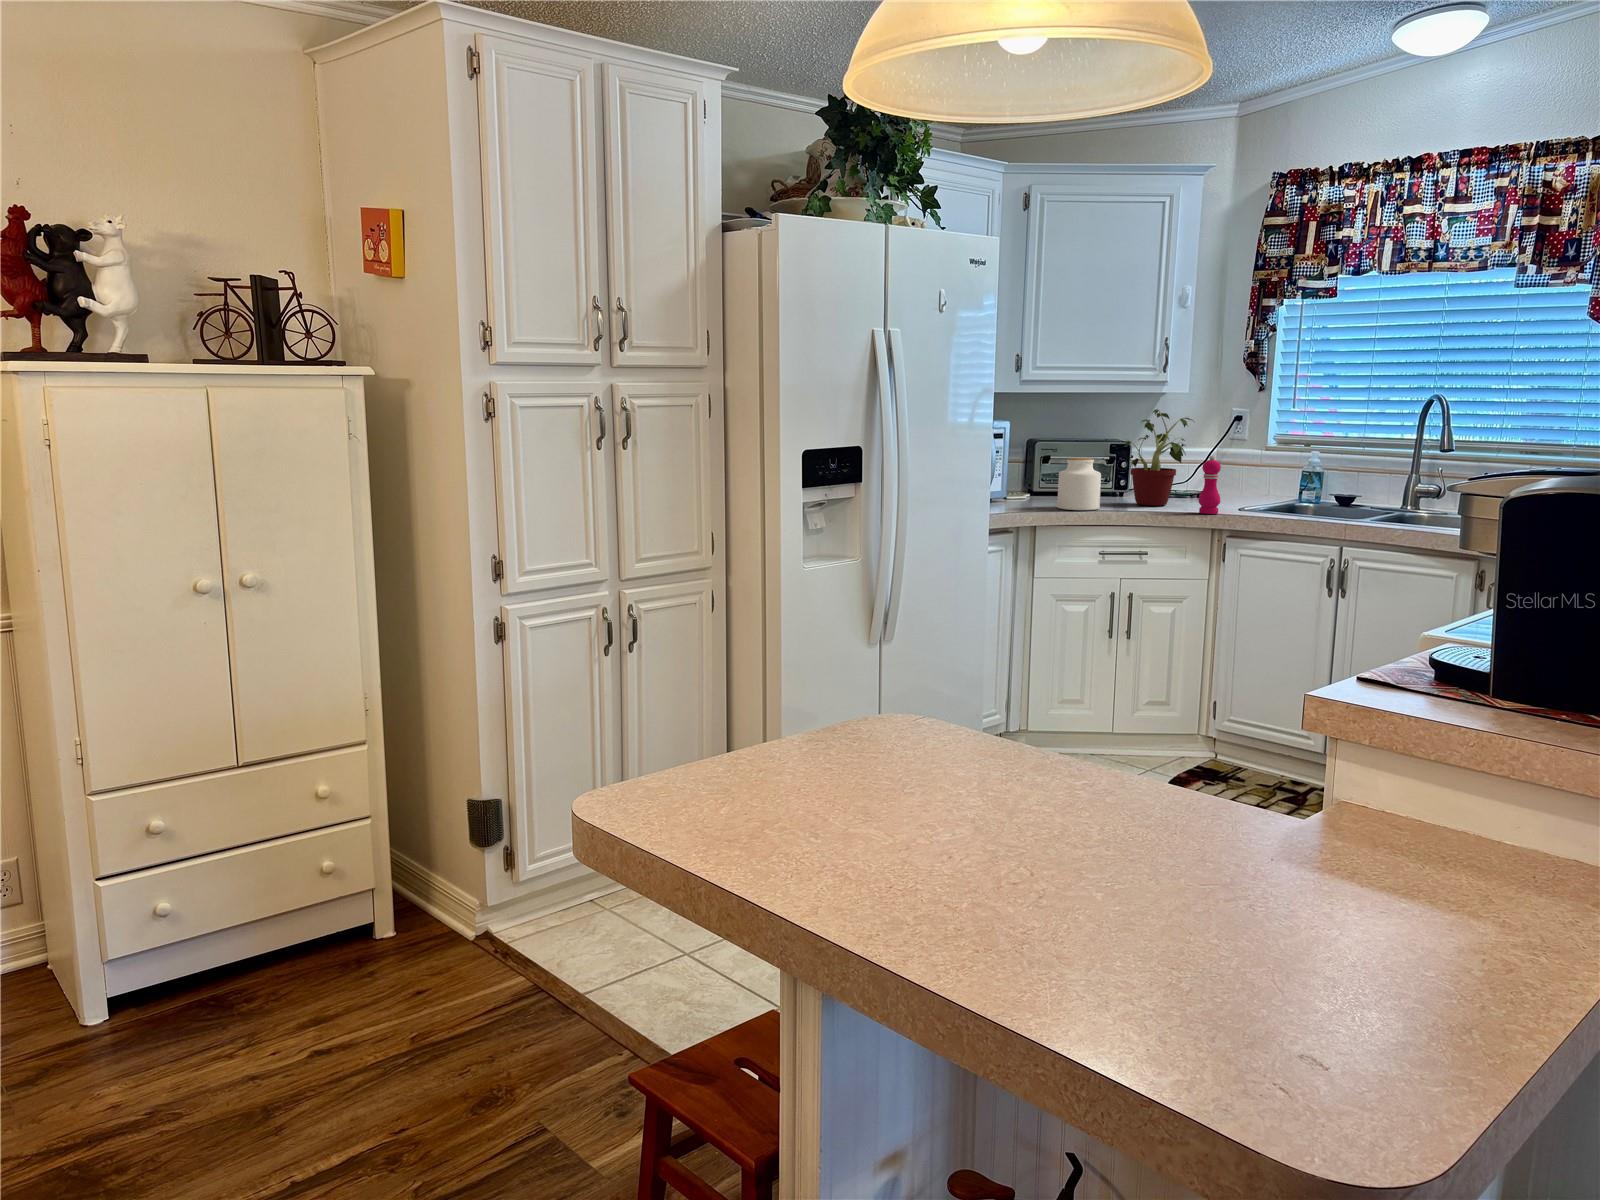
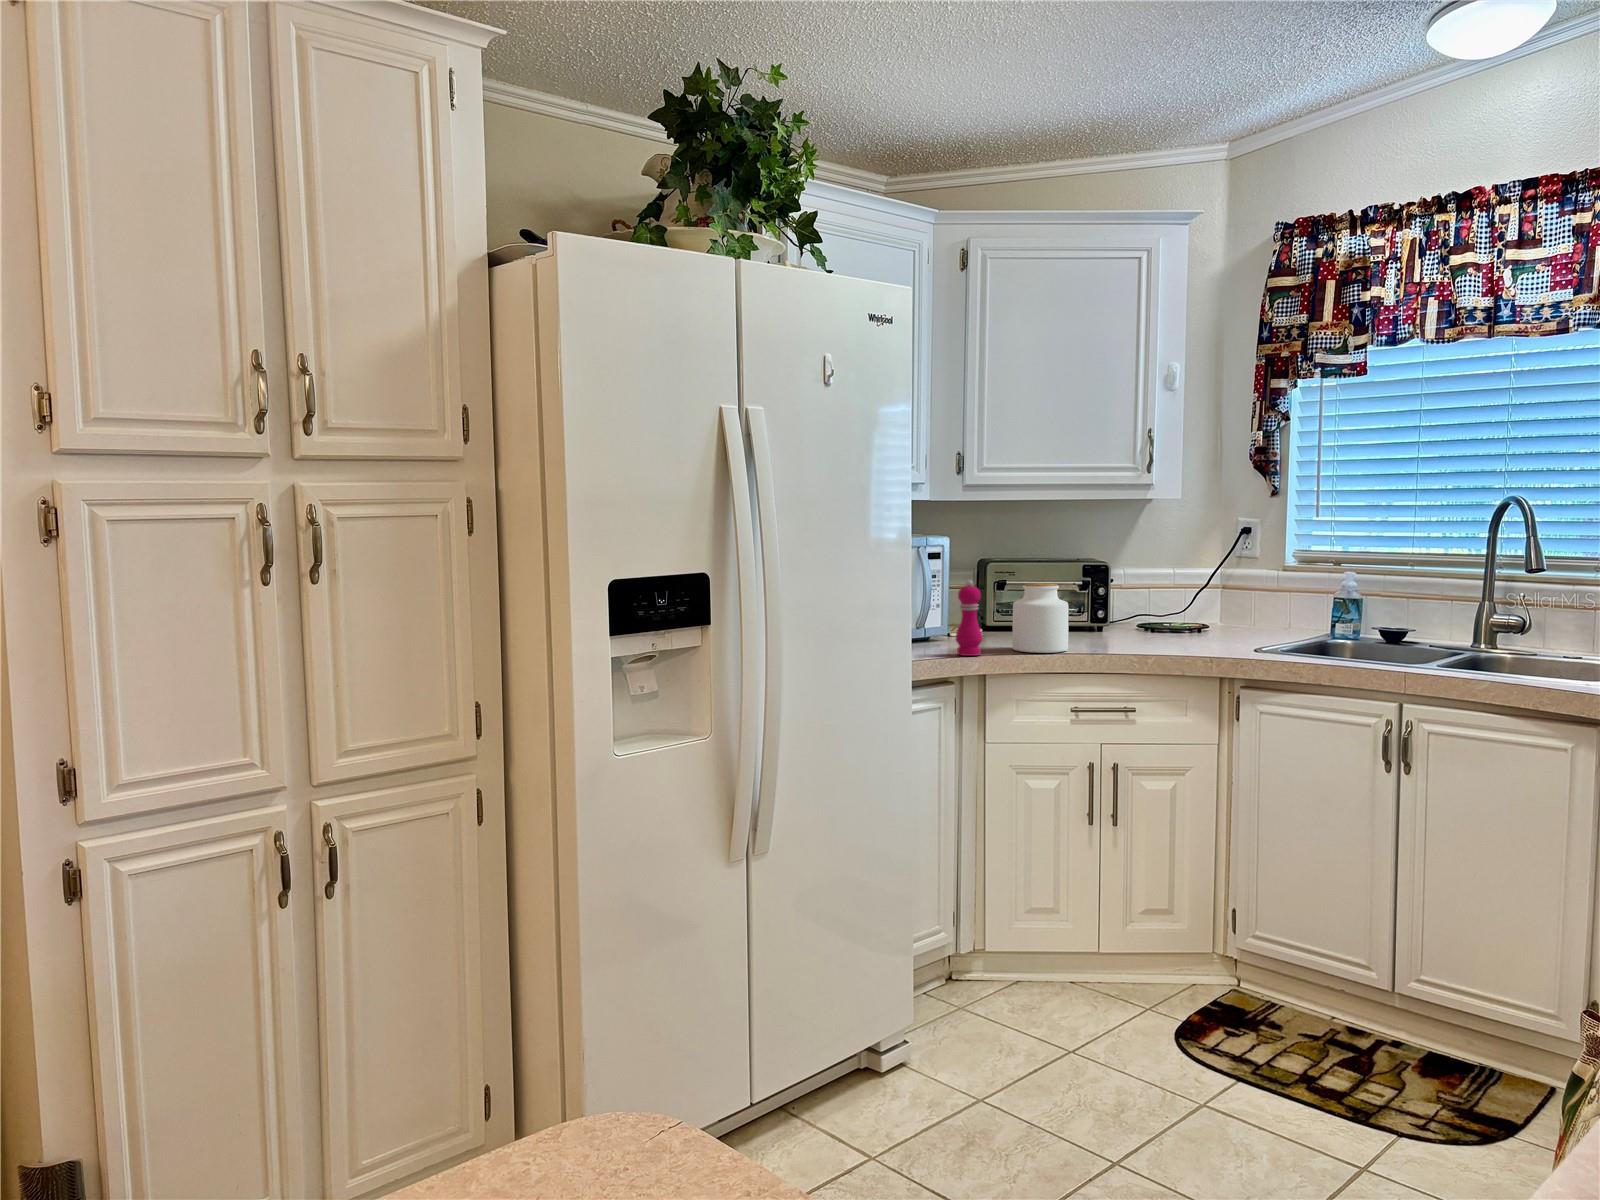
potted plant: present [1123,409,1193,506] -> none [1096,519,1191,646]
pepper mill: present [1198,455,1221,514] -> present [956,580,983,656]

